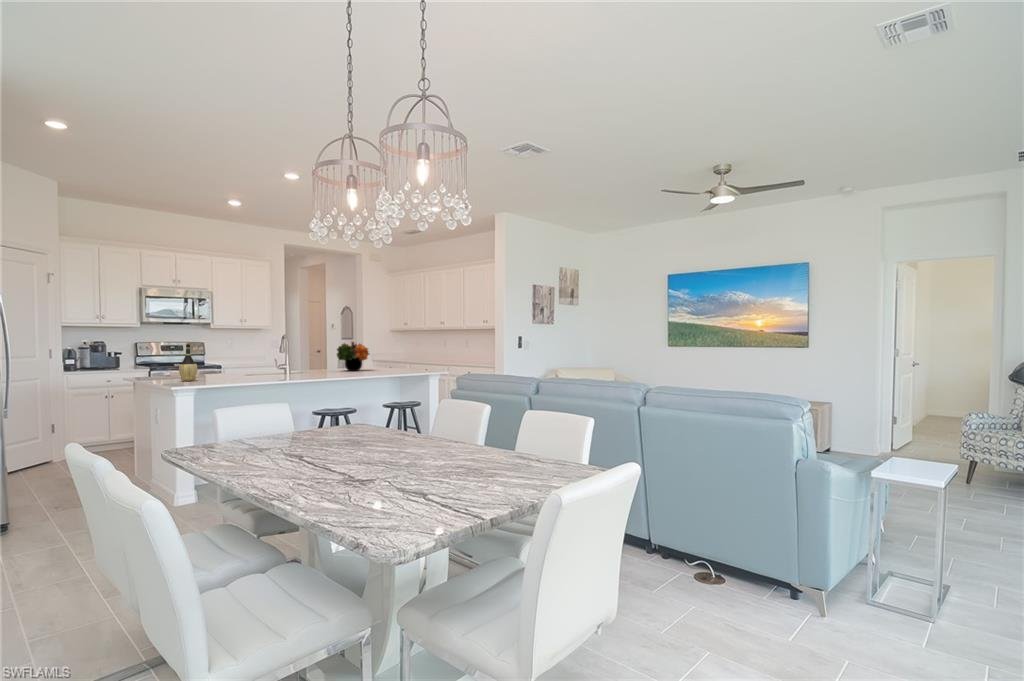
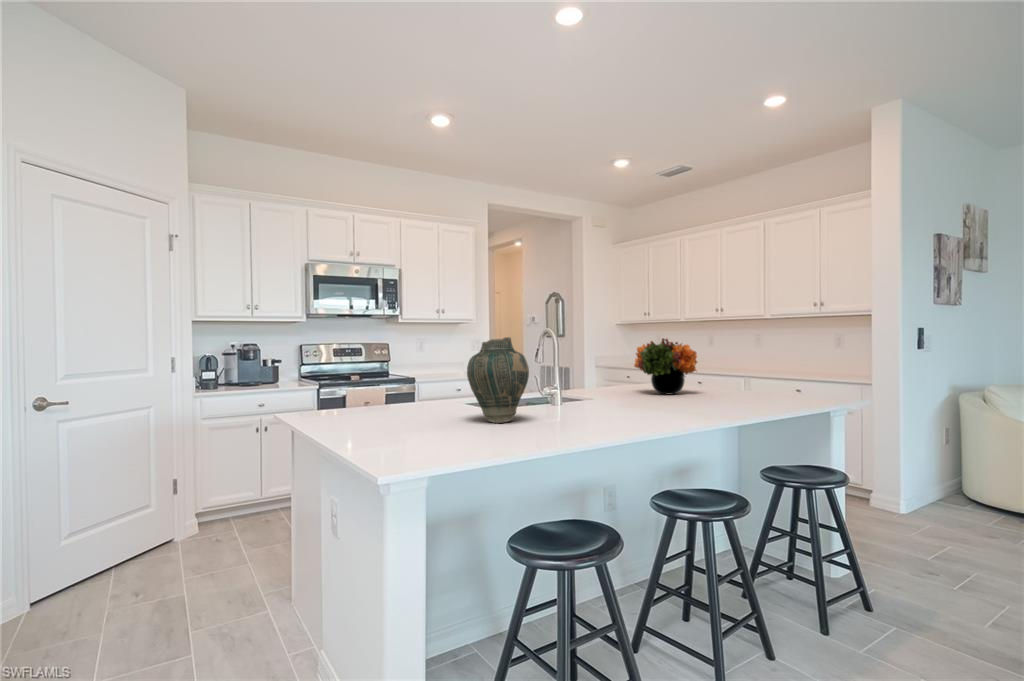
wine bottle: present [179,342,198,381] -> none [415,335,457,439]
vase: none [212,342,242,378] -> present [467,337,529,423]

